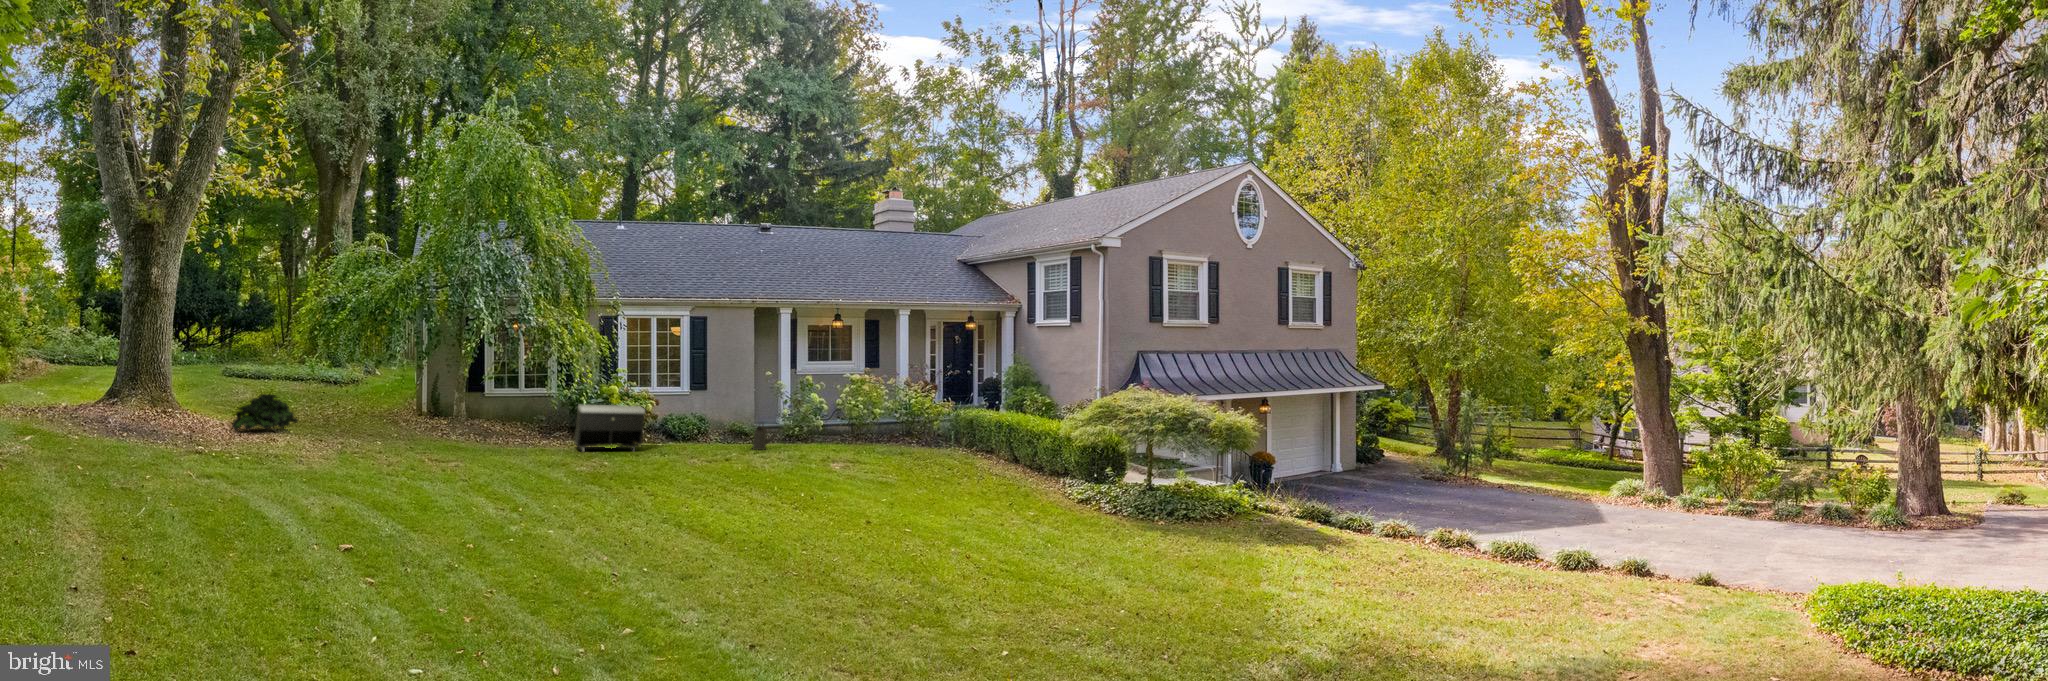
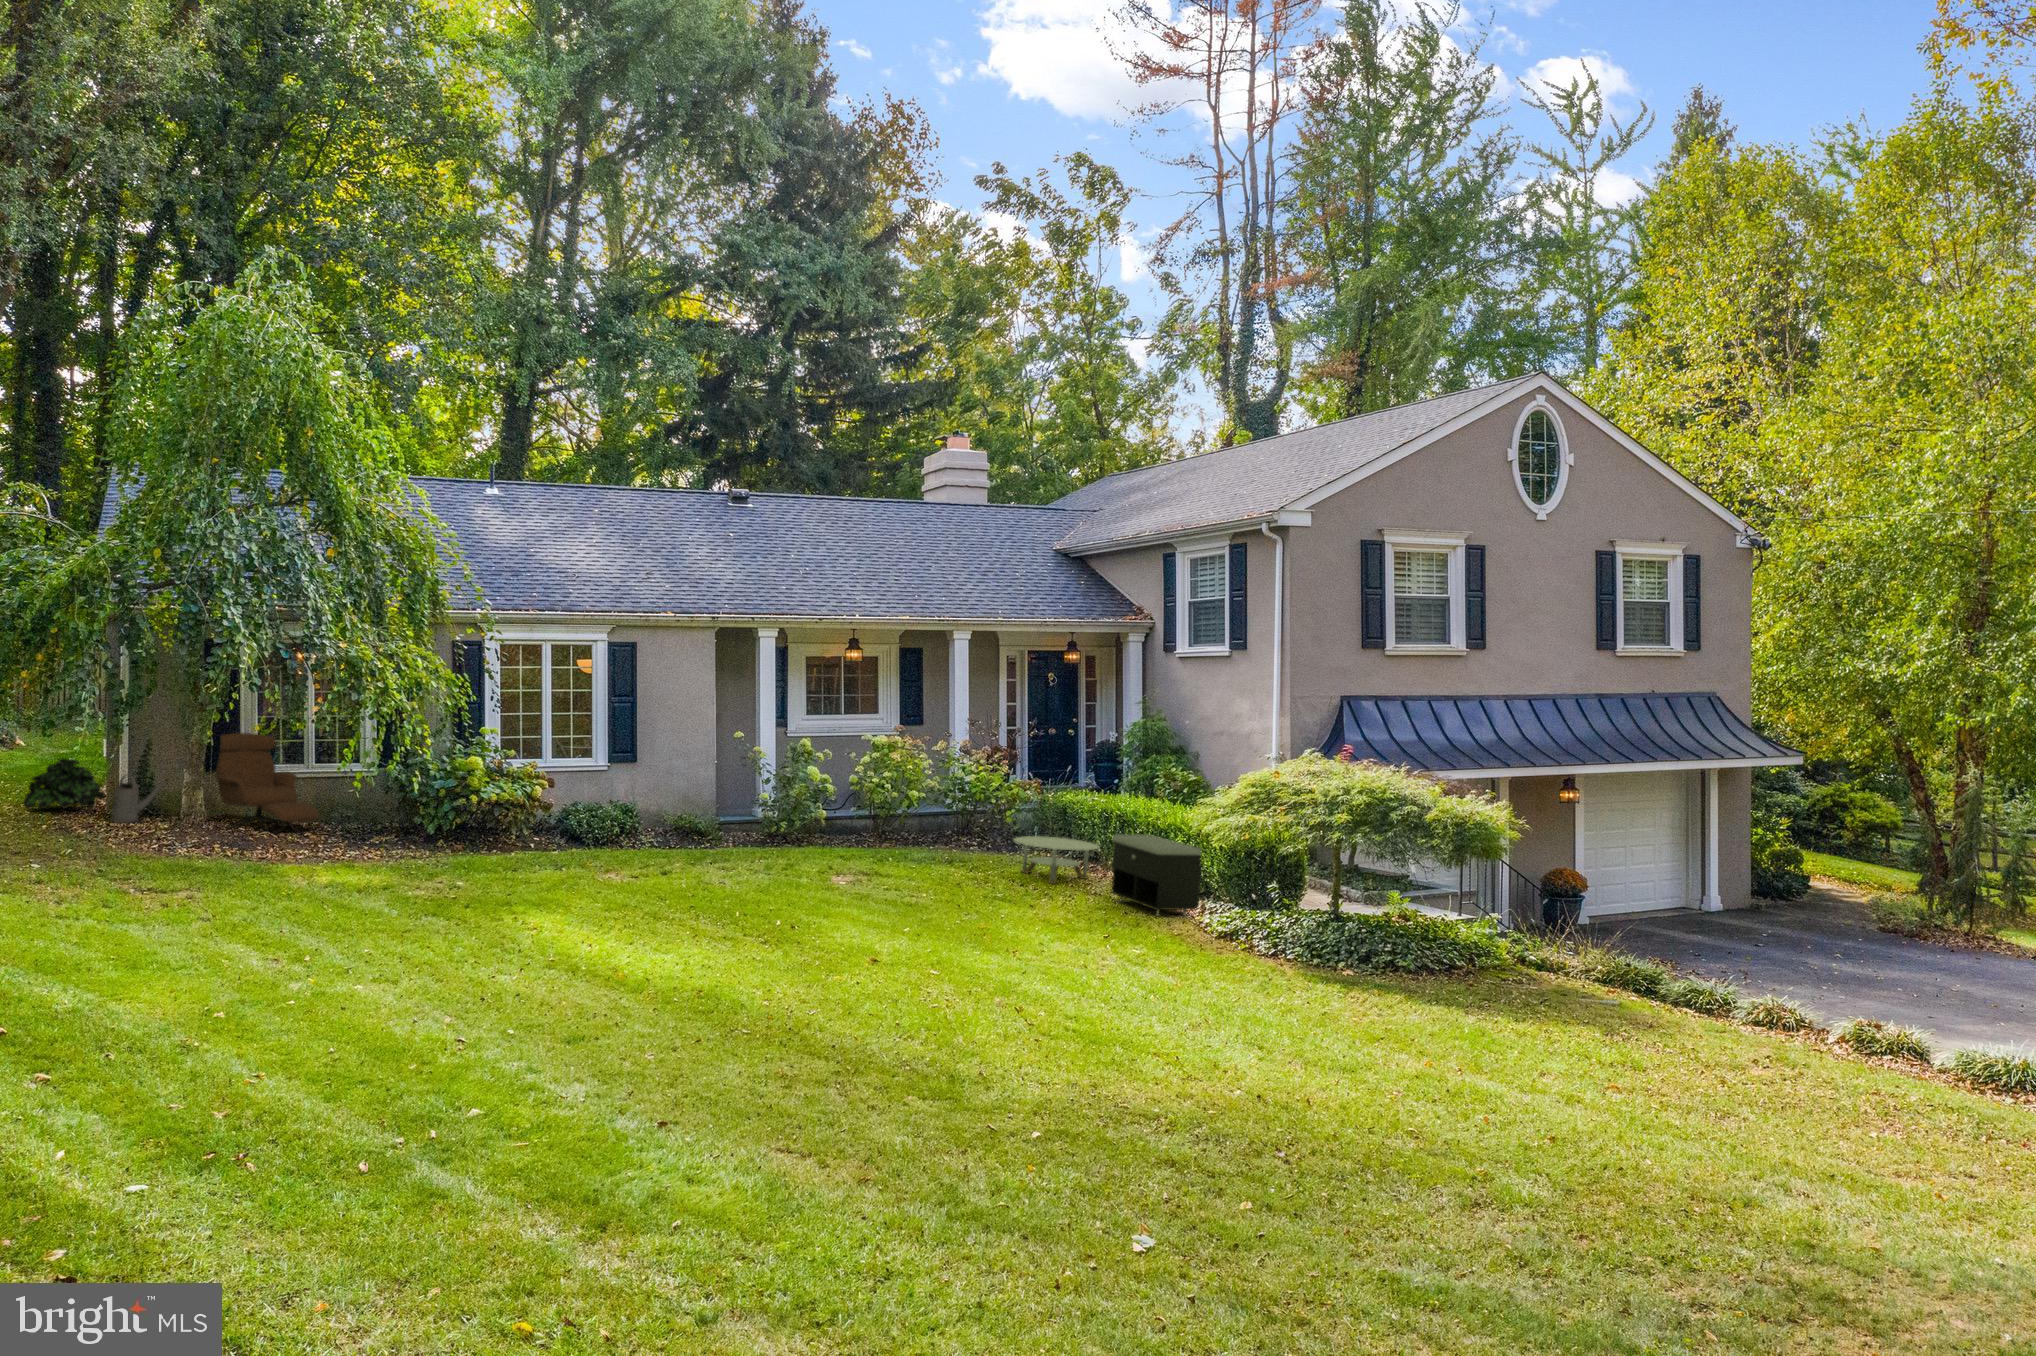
lounge chair: none [387,375,468,446] -> present [215,733,319,834]
storage bench: present [575,404,645,451] -> present [1111,834,1202,916]
watering can: present [752,424,781,450] -> present [106,775,165,823]
round table: none [945,438,998,468] -> present [1014,836,1099,884]

